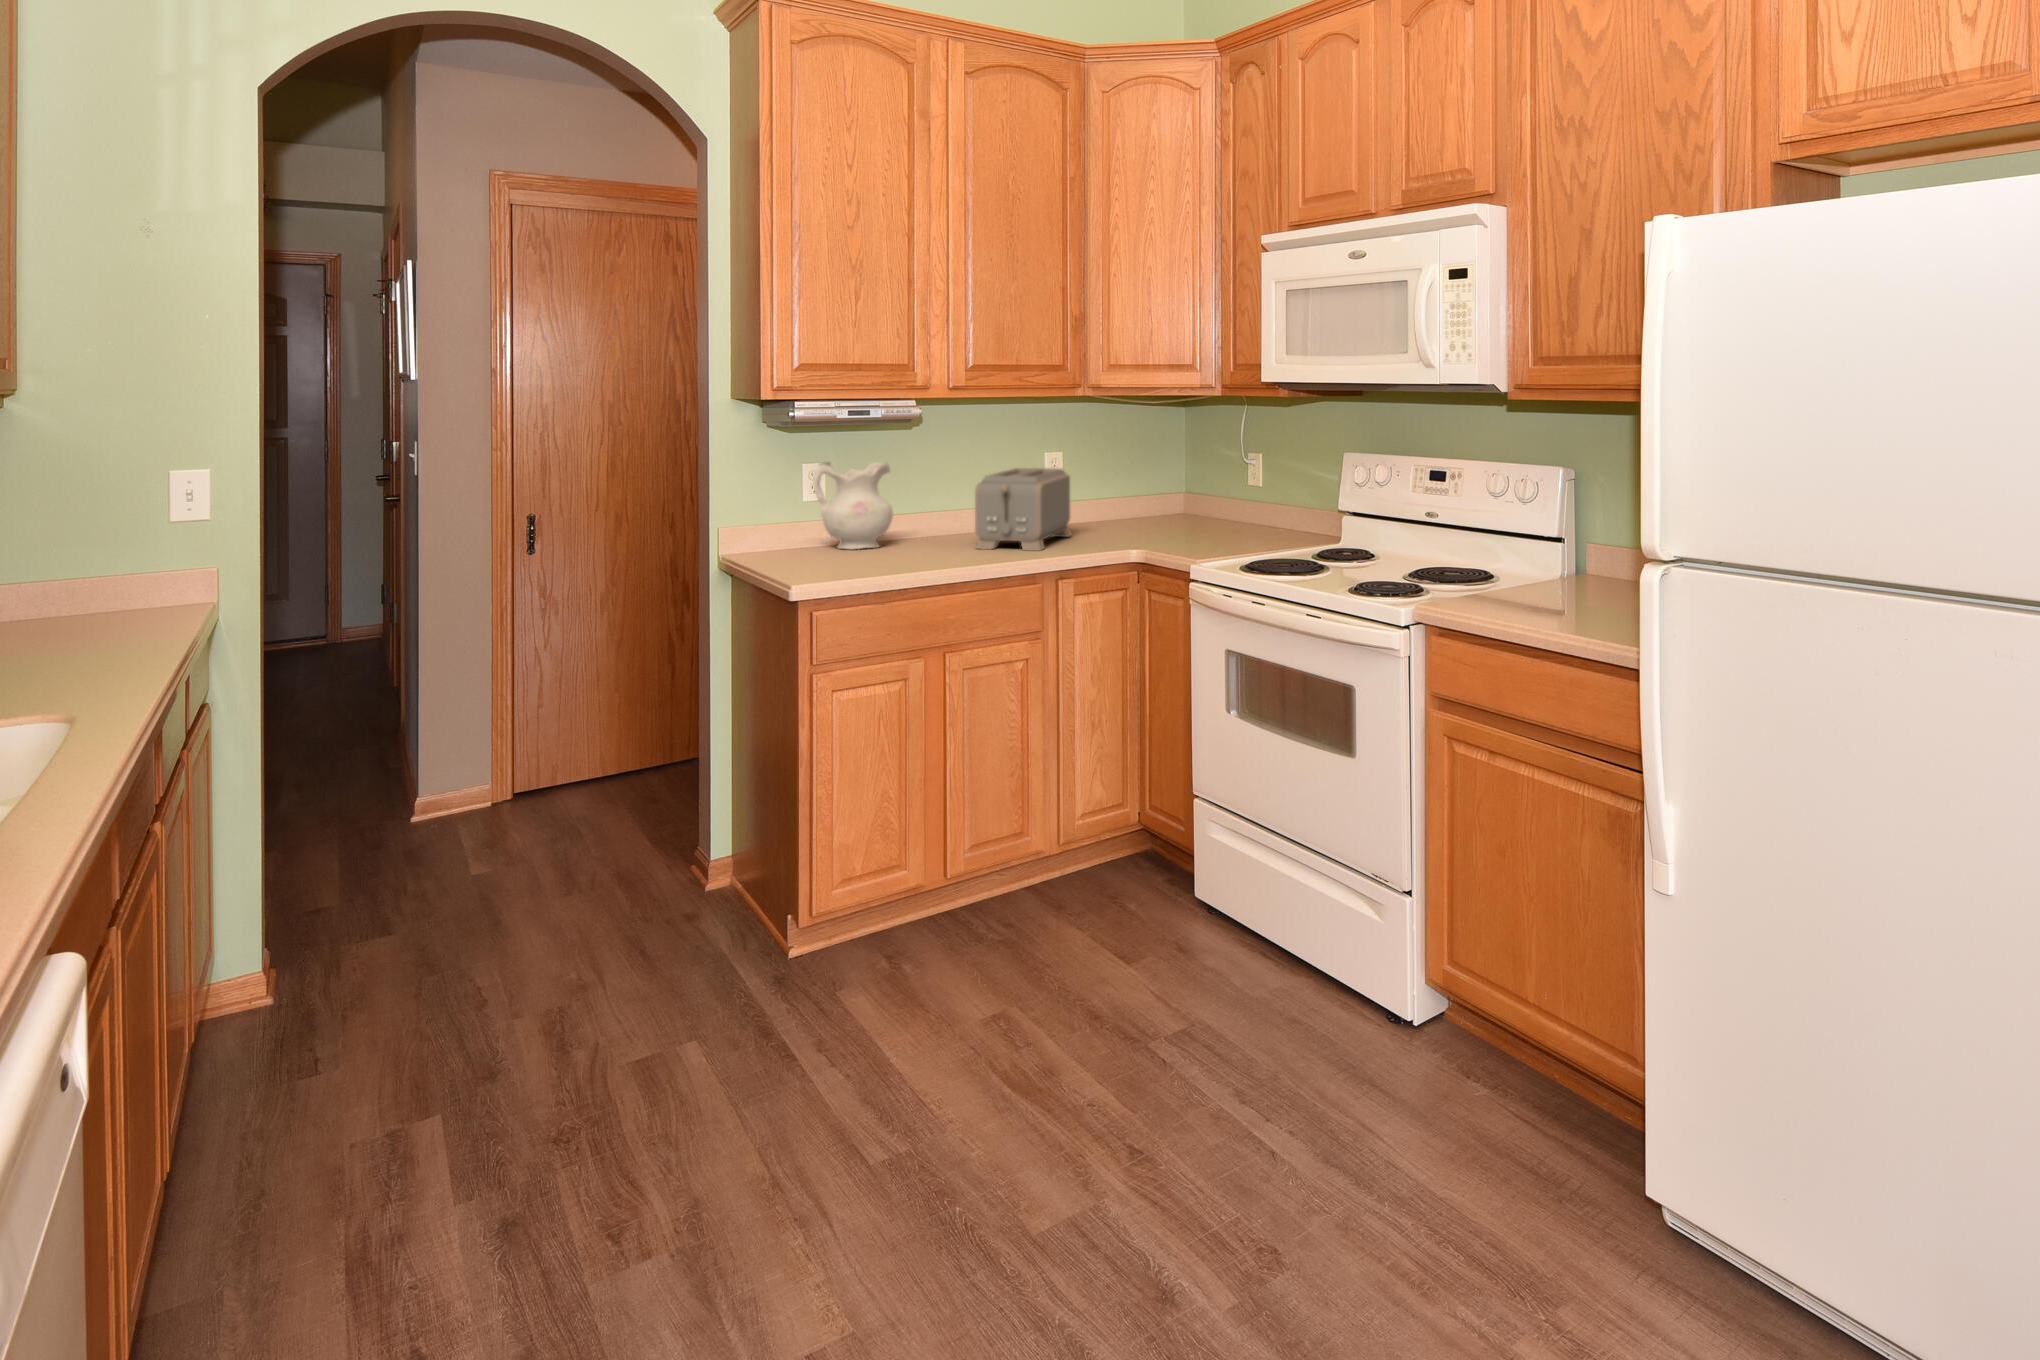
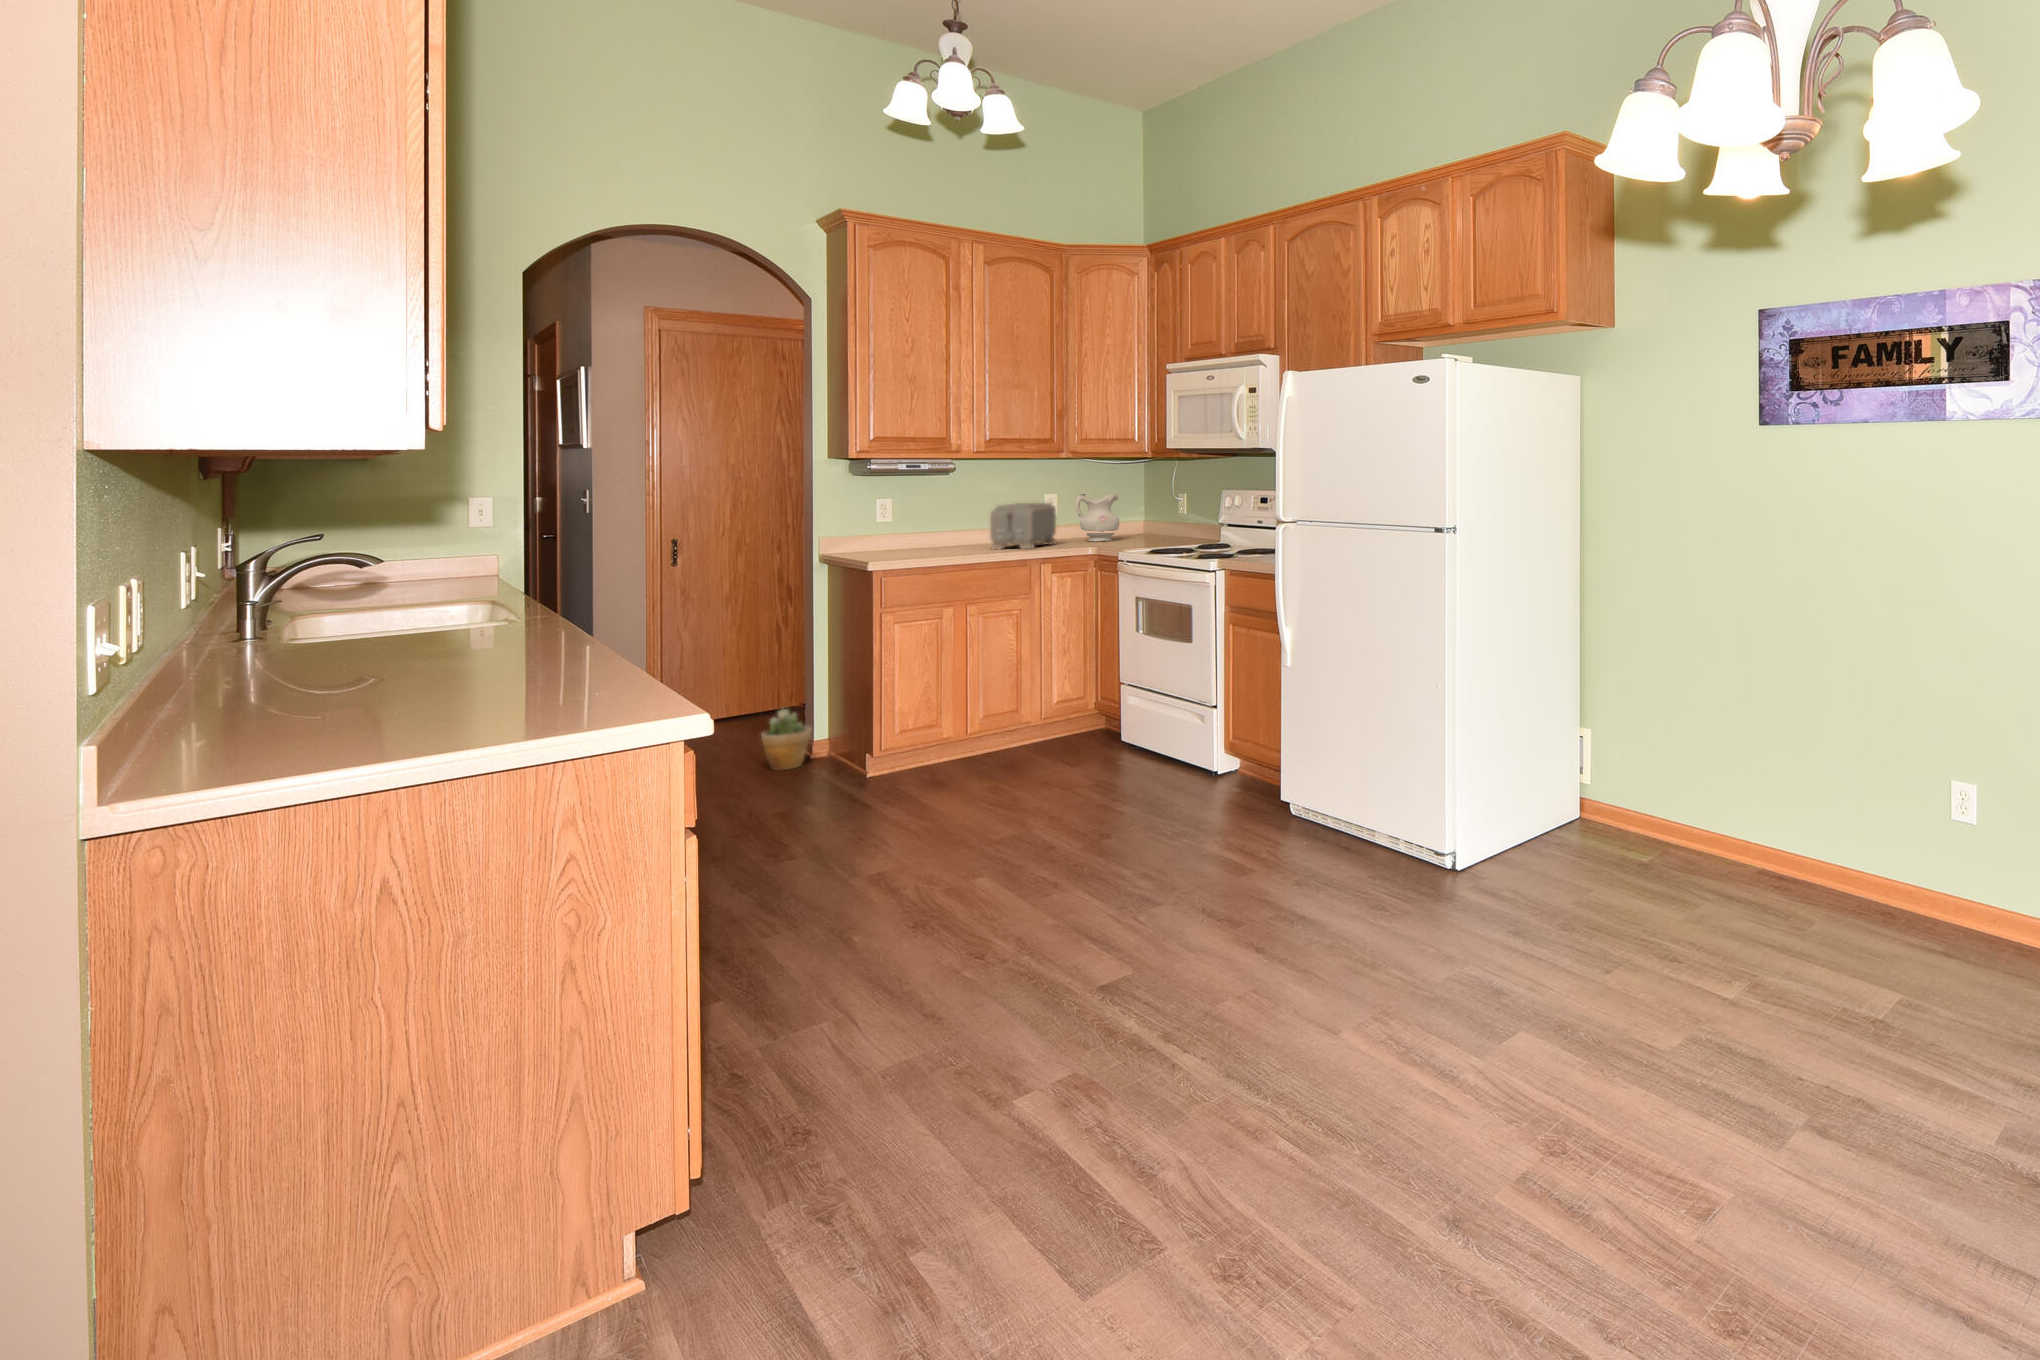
ceramic pitcher: present [813,462,893,549] -> present [1075,494,1119,541]
potted plant: none [630,808,708,915] -> present [761,709,812,771]

